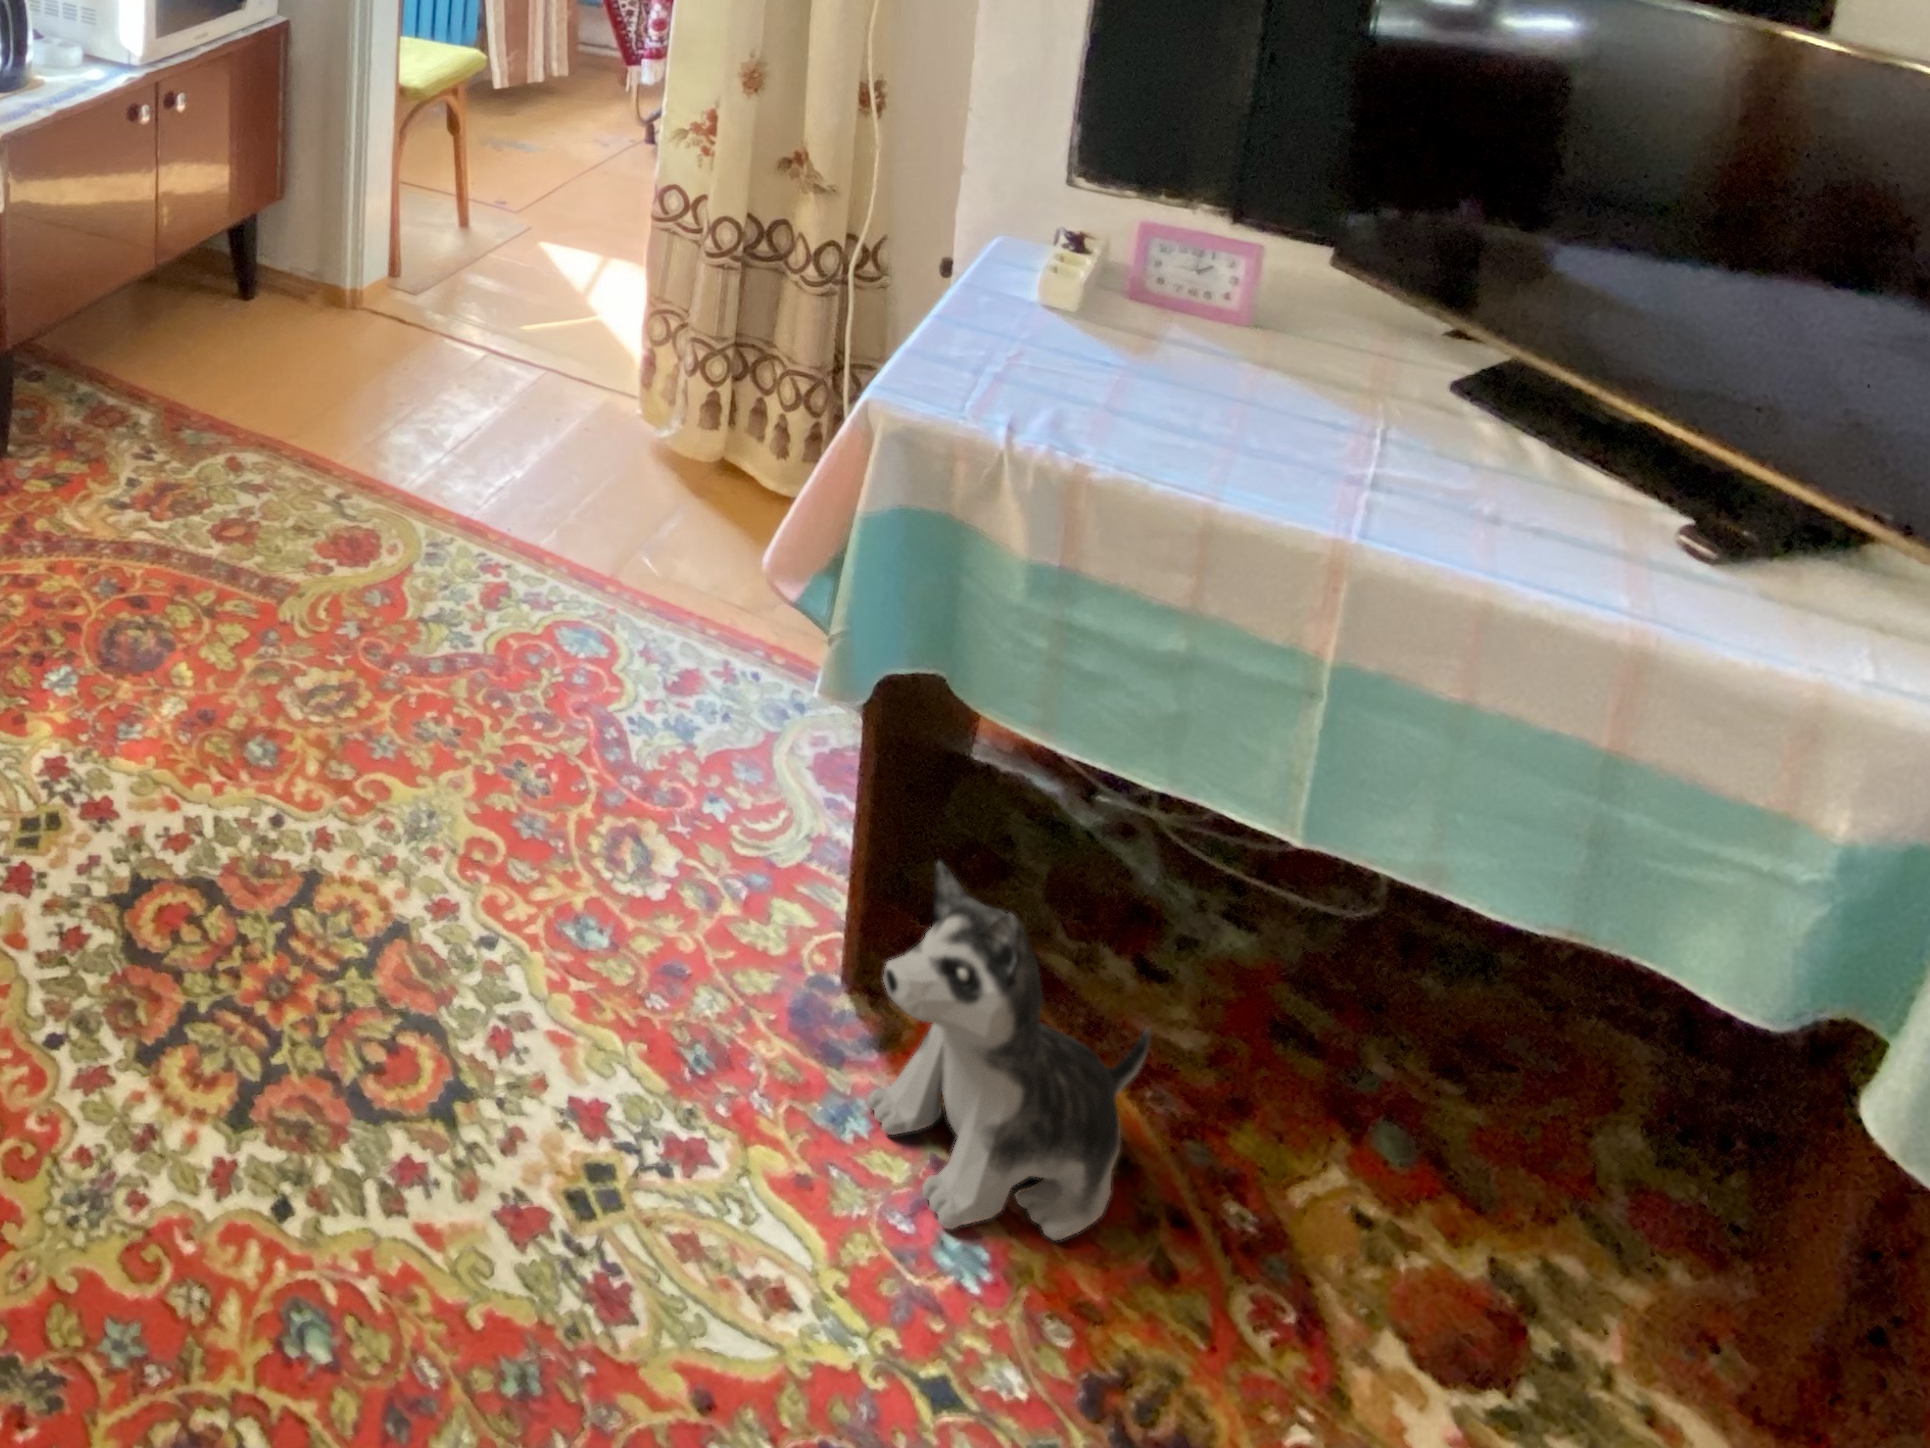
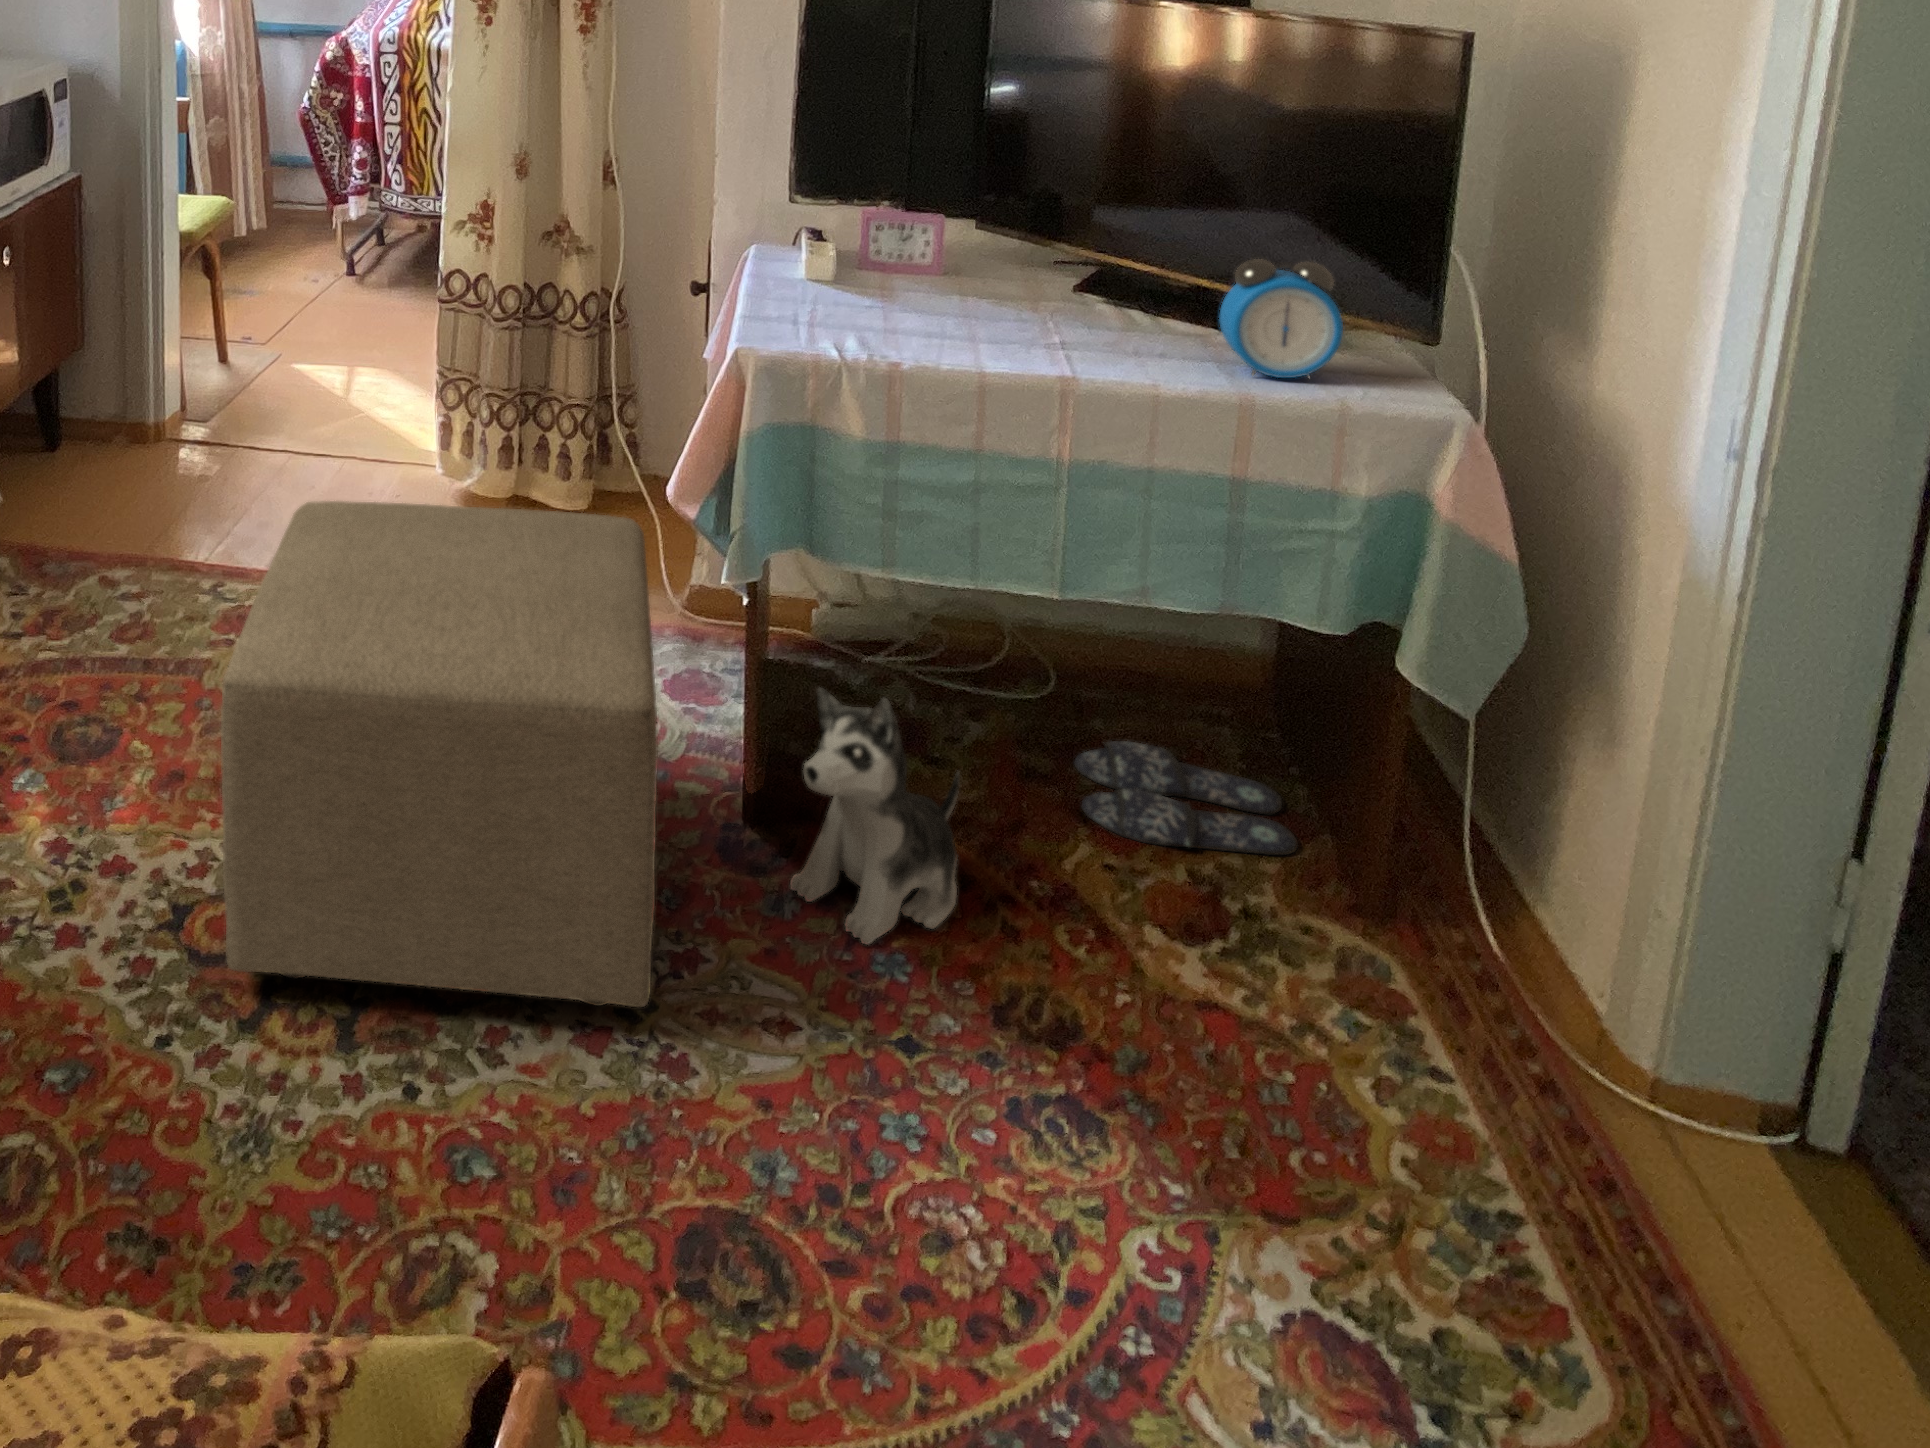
alarm clock: none [1664,434,1899,646] -> present [1220,259,1343,378]
ottoman: none [141,457,740,1211] -> present [221,501,658,1007]
slippers: none [1370,1036,1749,1333] -> present [1075,741,1298,855]

